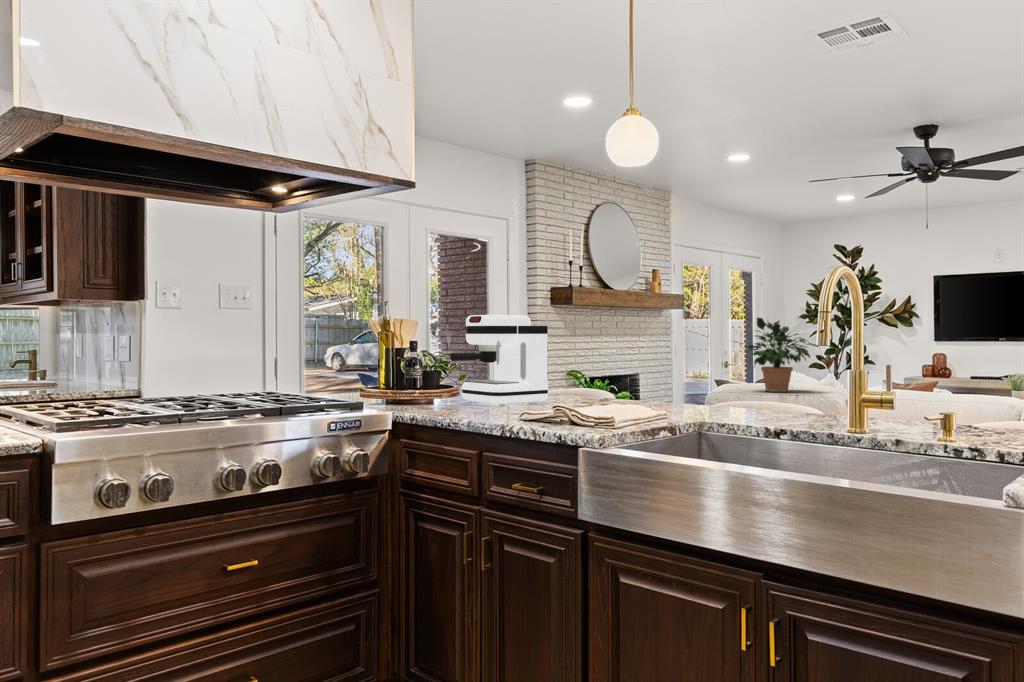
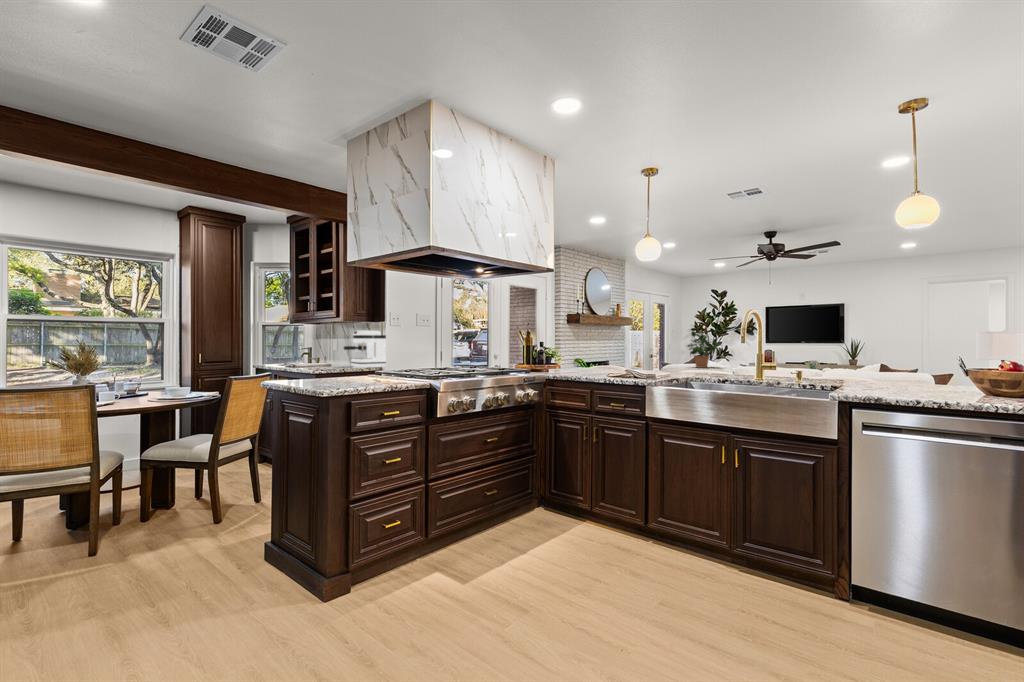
coffee maker: present [450,315,548,406] -> present [344,331,386,368]

